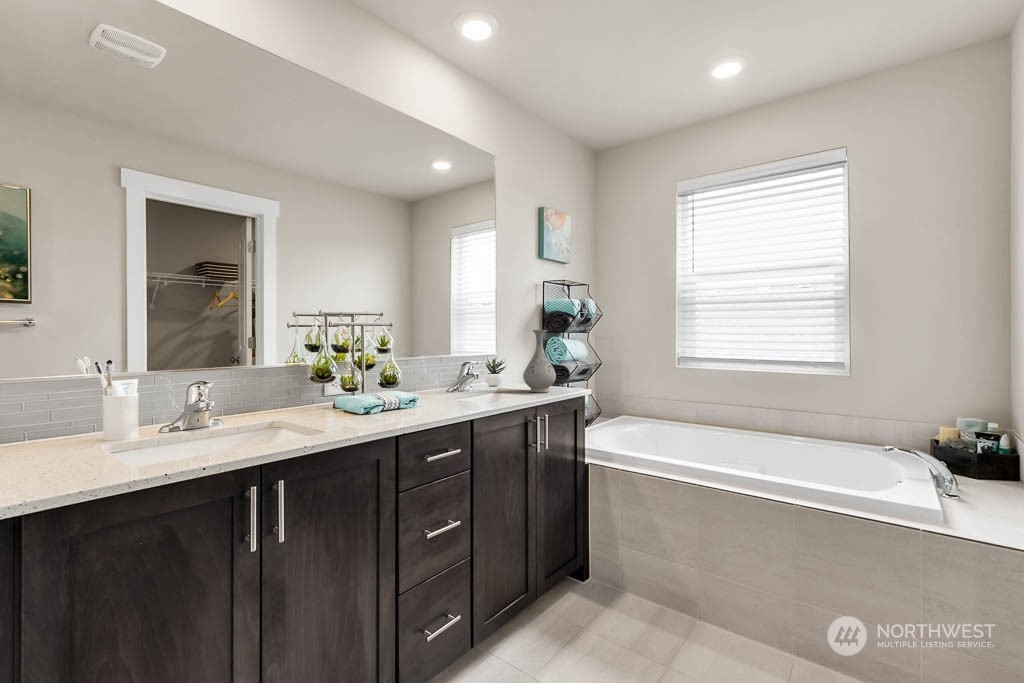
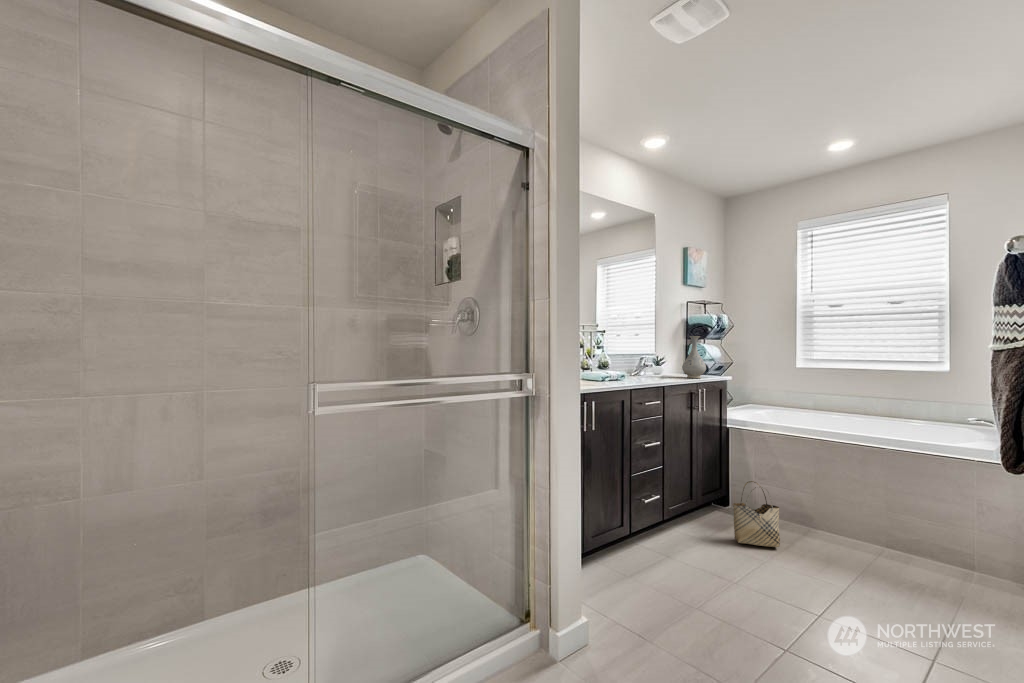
woven basket: none [581,553,648,659] -> present [733,481,780,547]

